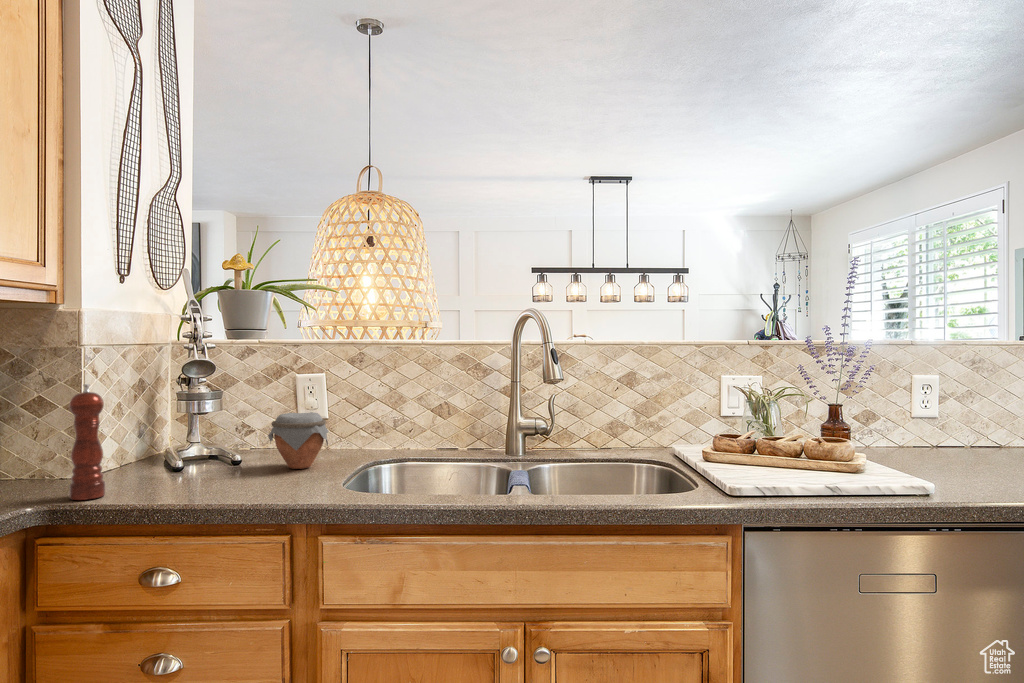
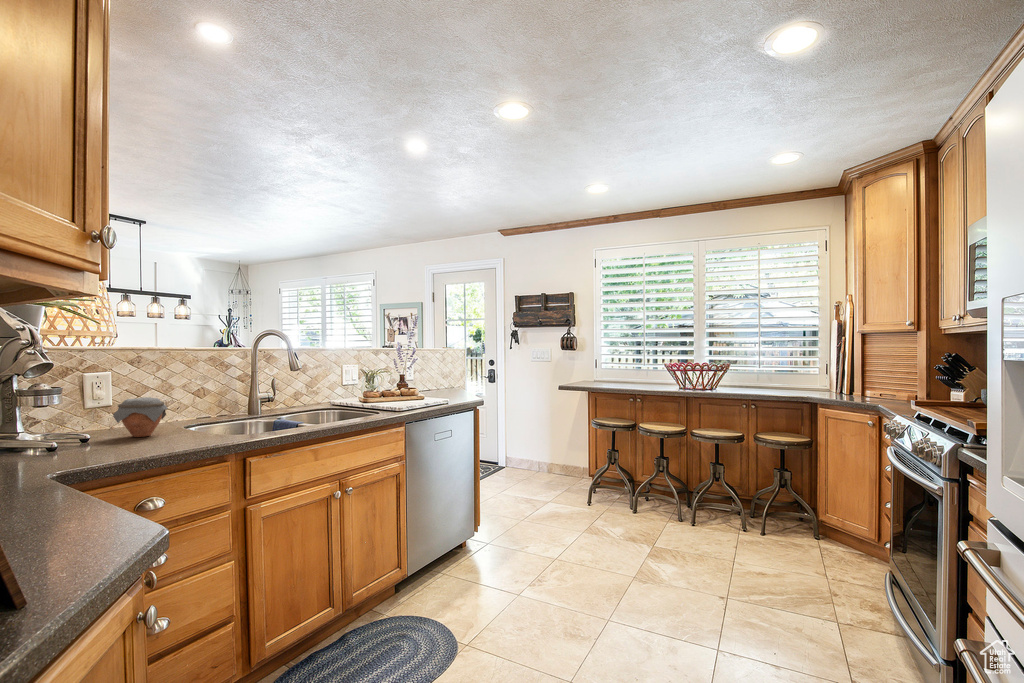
pepper mill: present [69,384,105,500] -> none [44,379,75,468]

